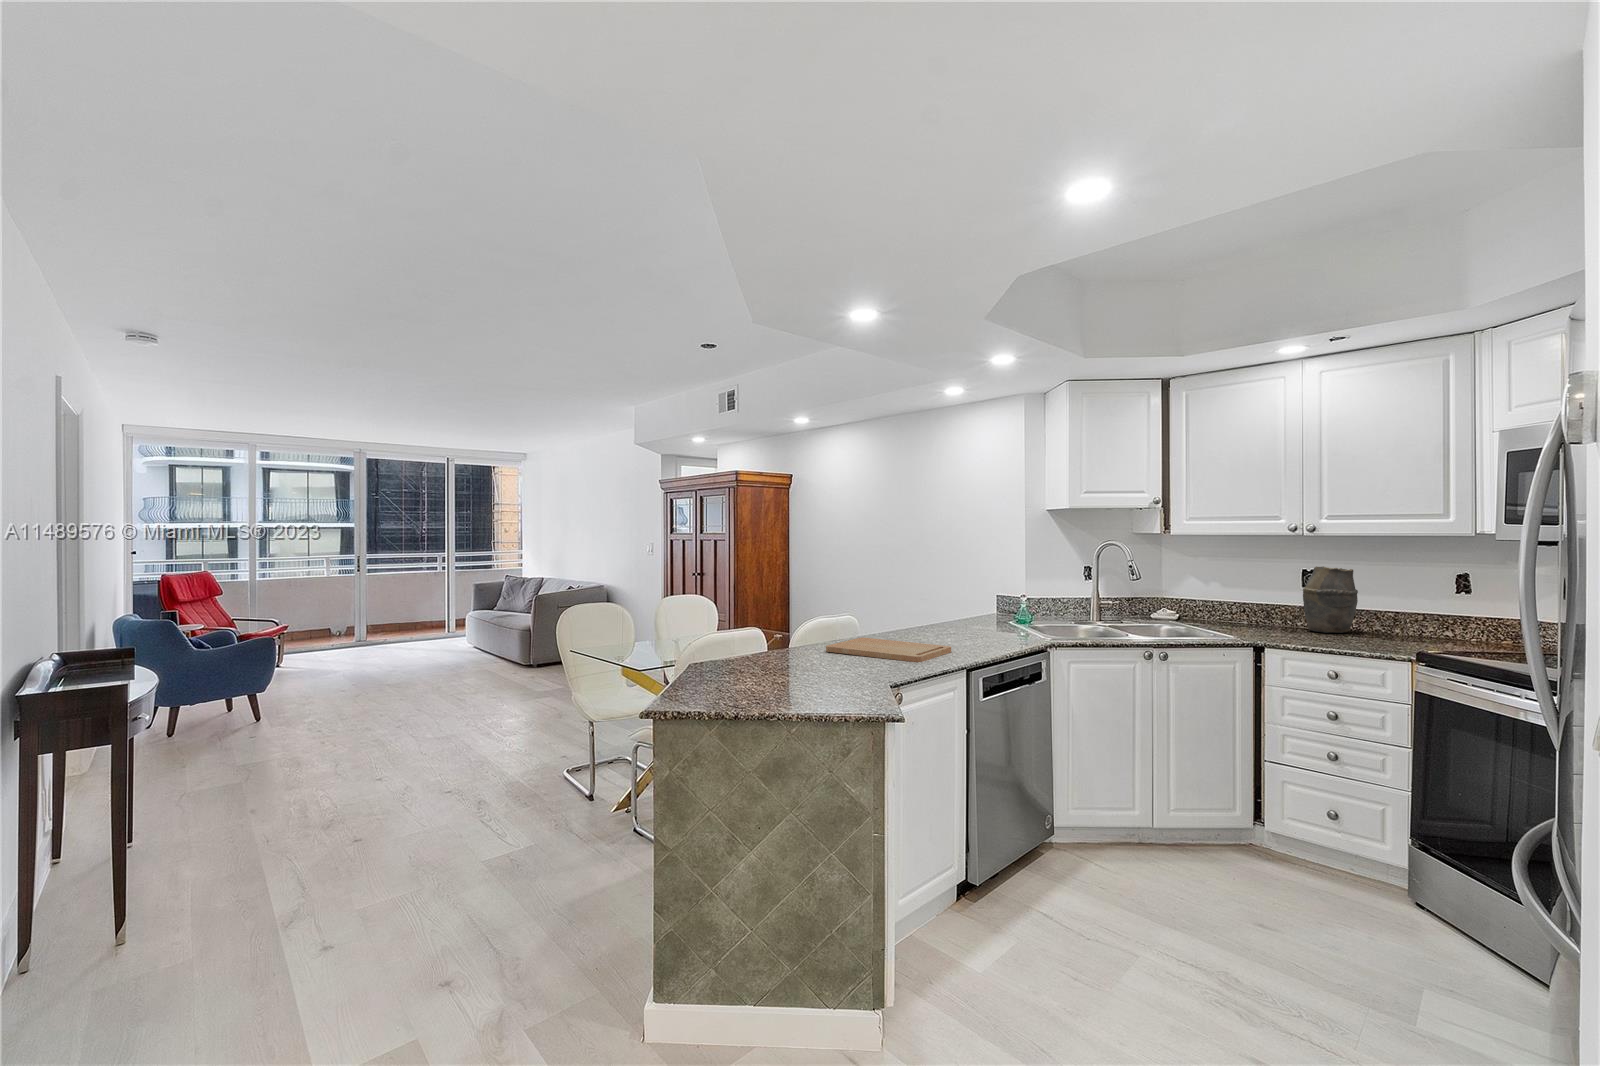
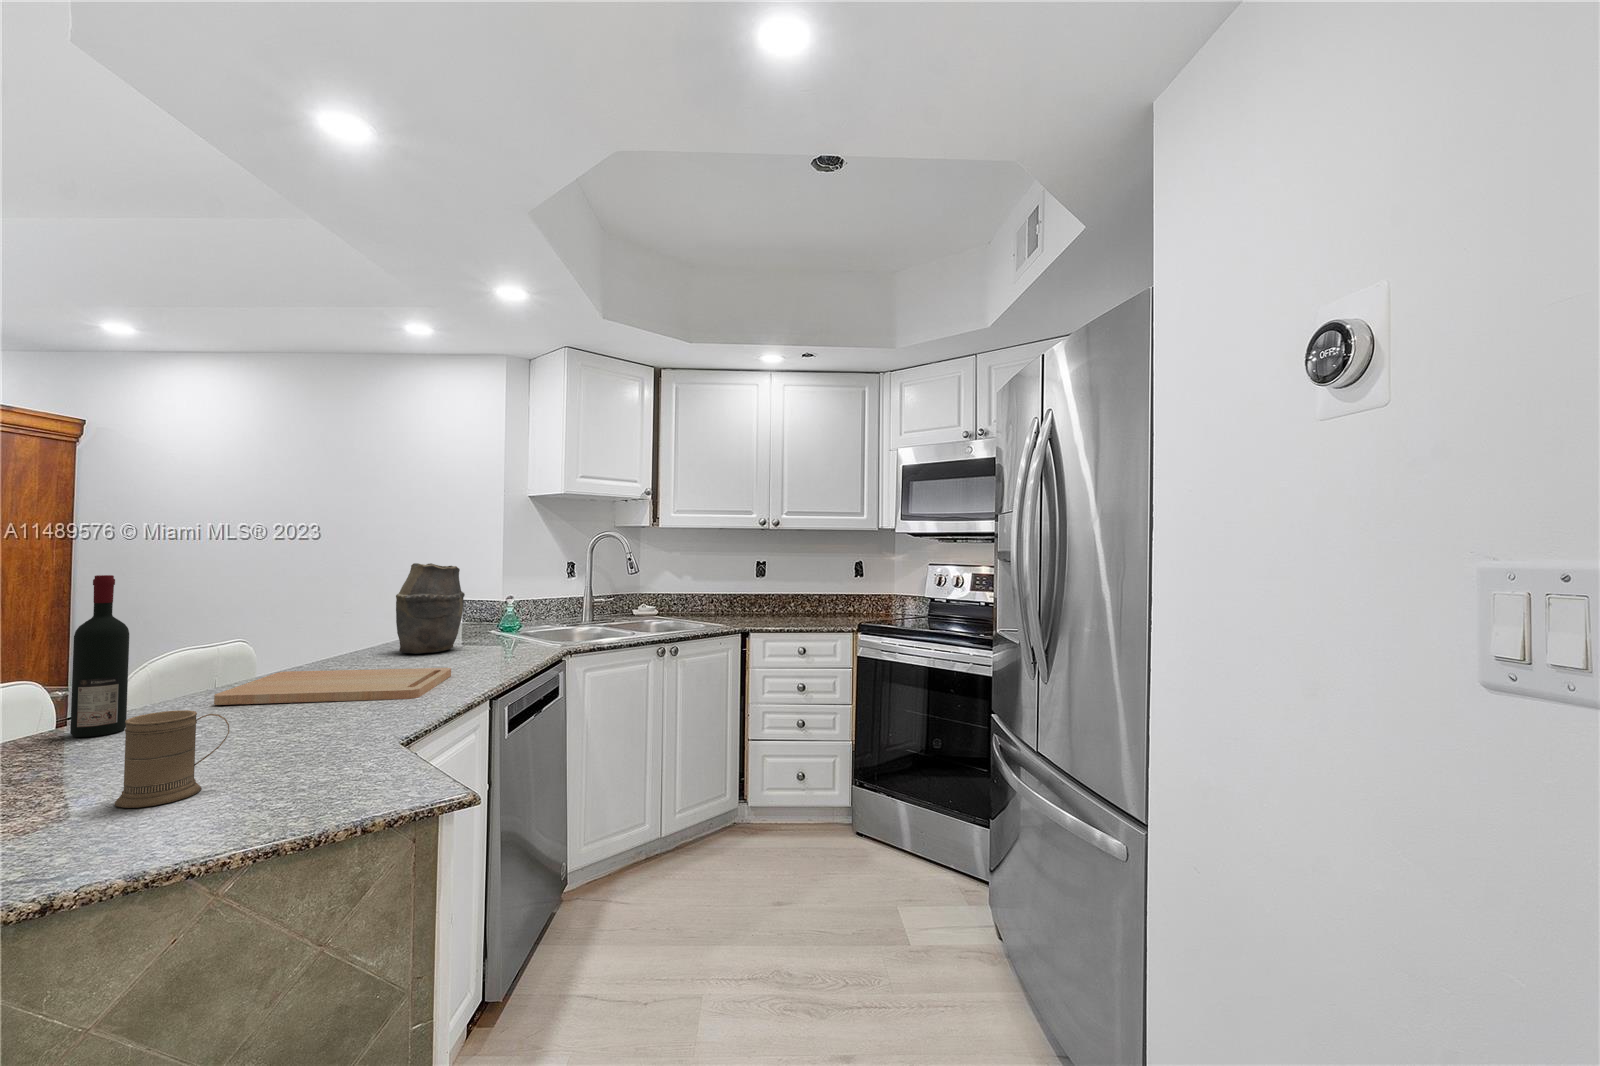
vase: present [1303,566,1358,633] -> present [396,563,465,654]
wine bottle: none [769,578,789,659] -> present [70,575,129,737]
mug: none [771,647,809,689] -> present [114,710,229,808]

